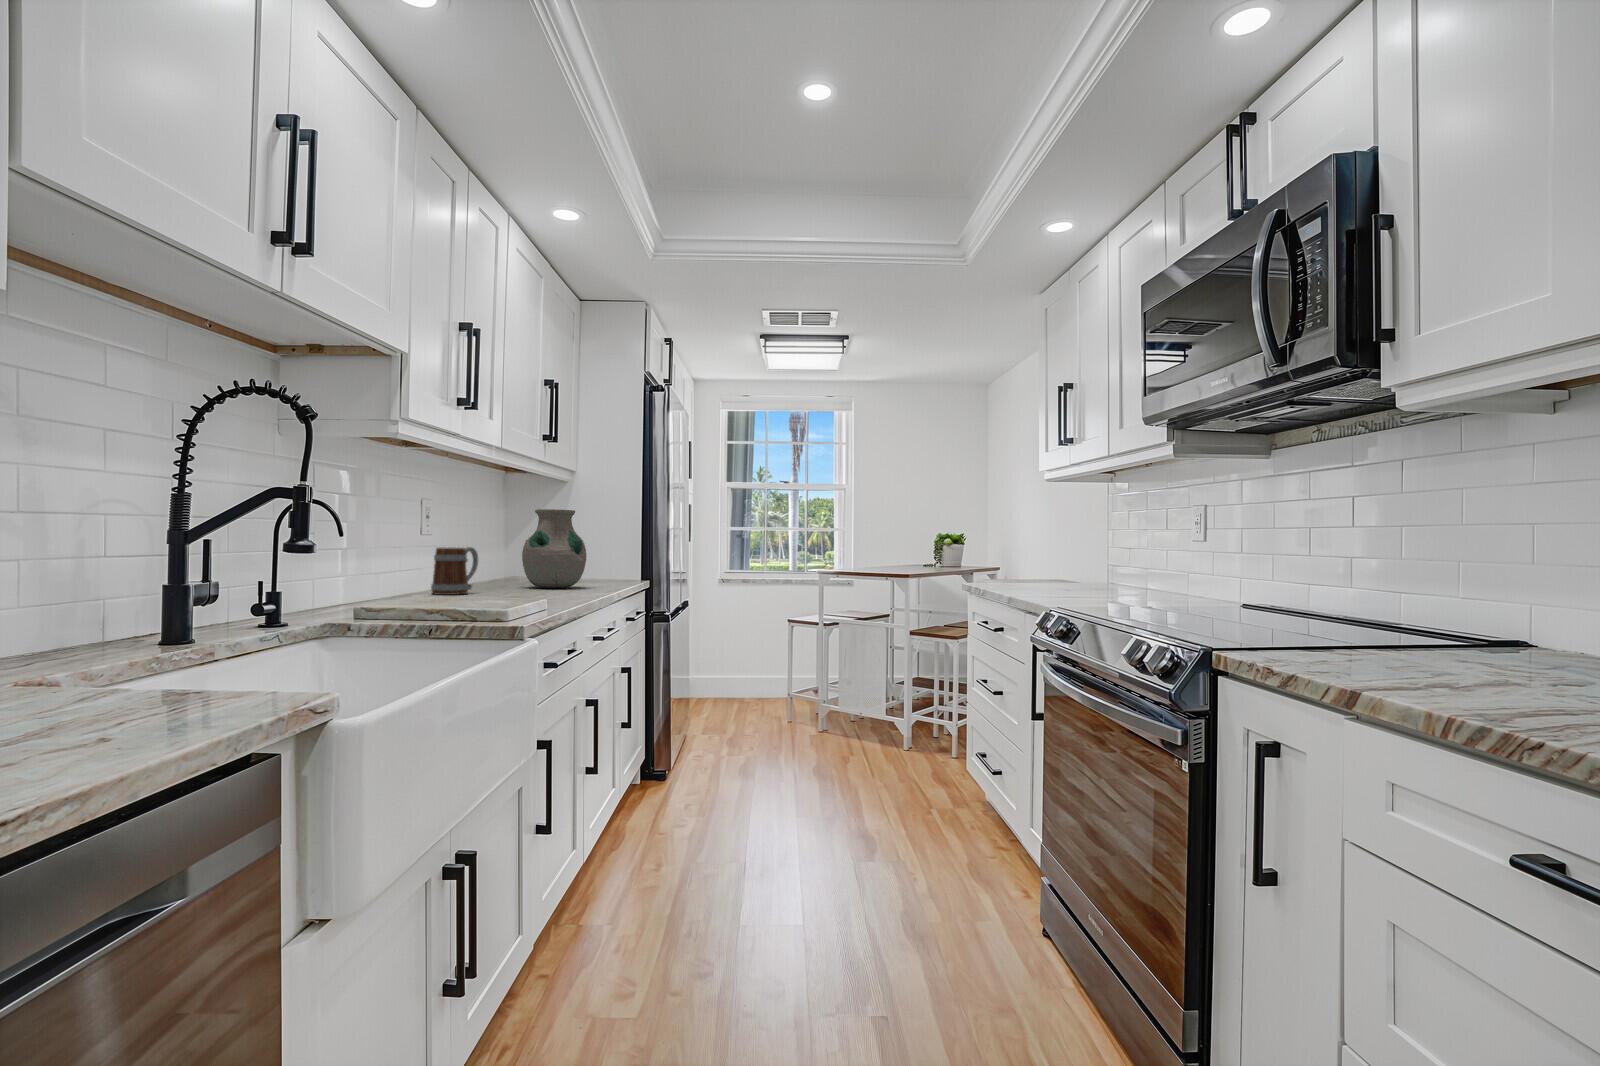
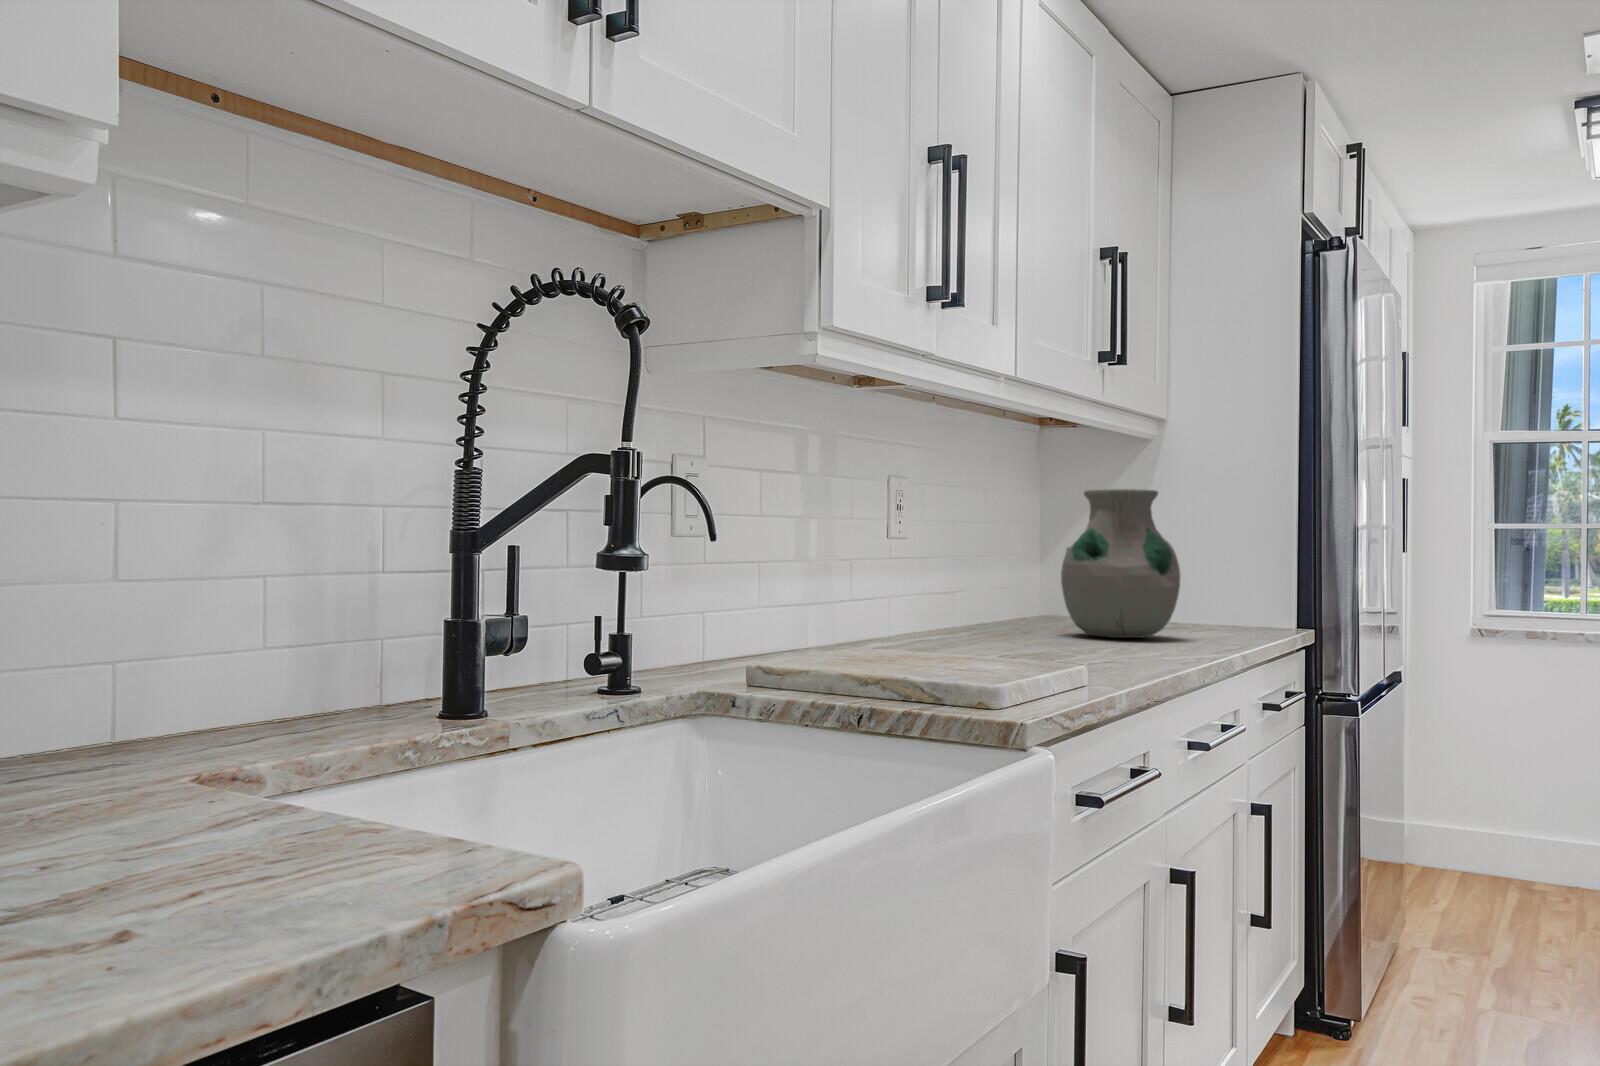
mug: present [431,547,478,595] -> none [901,560,979,644]

